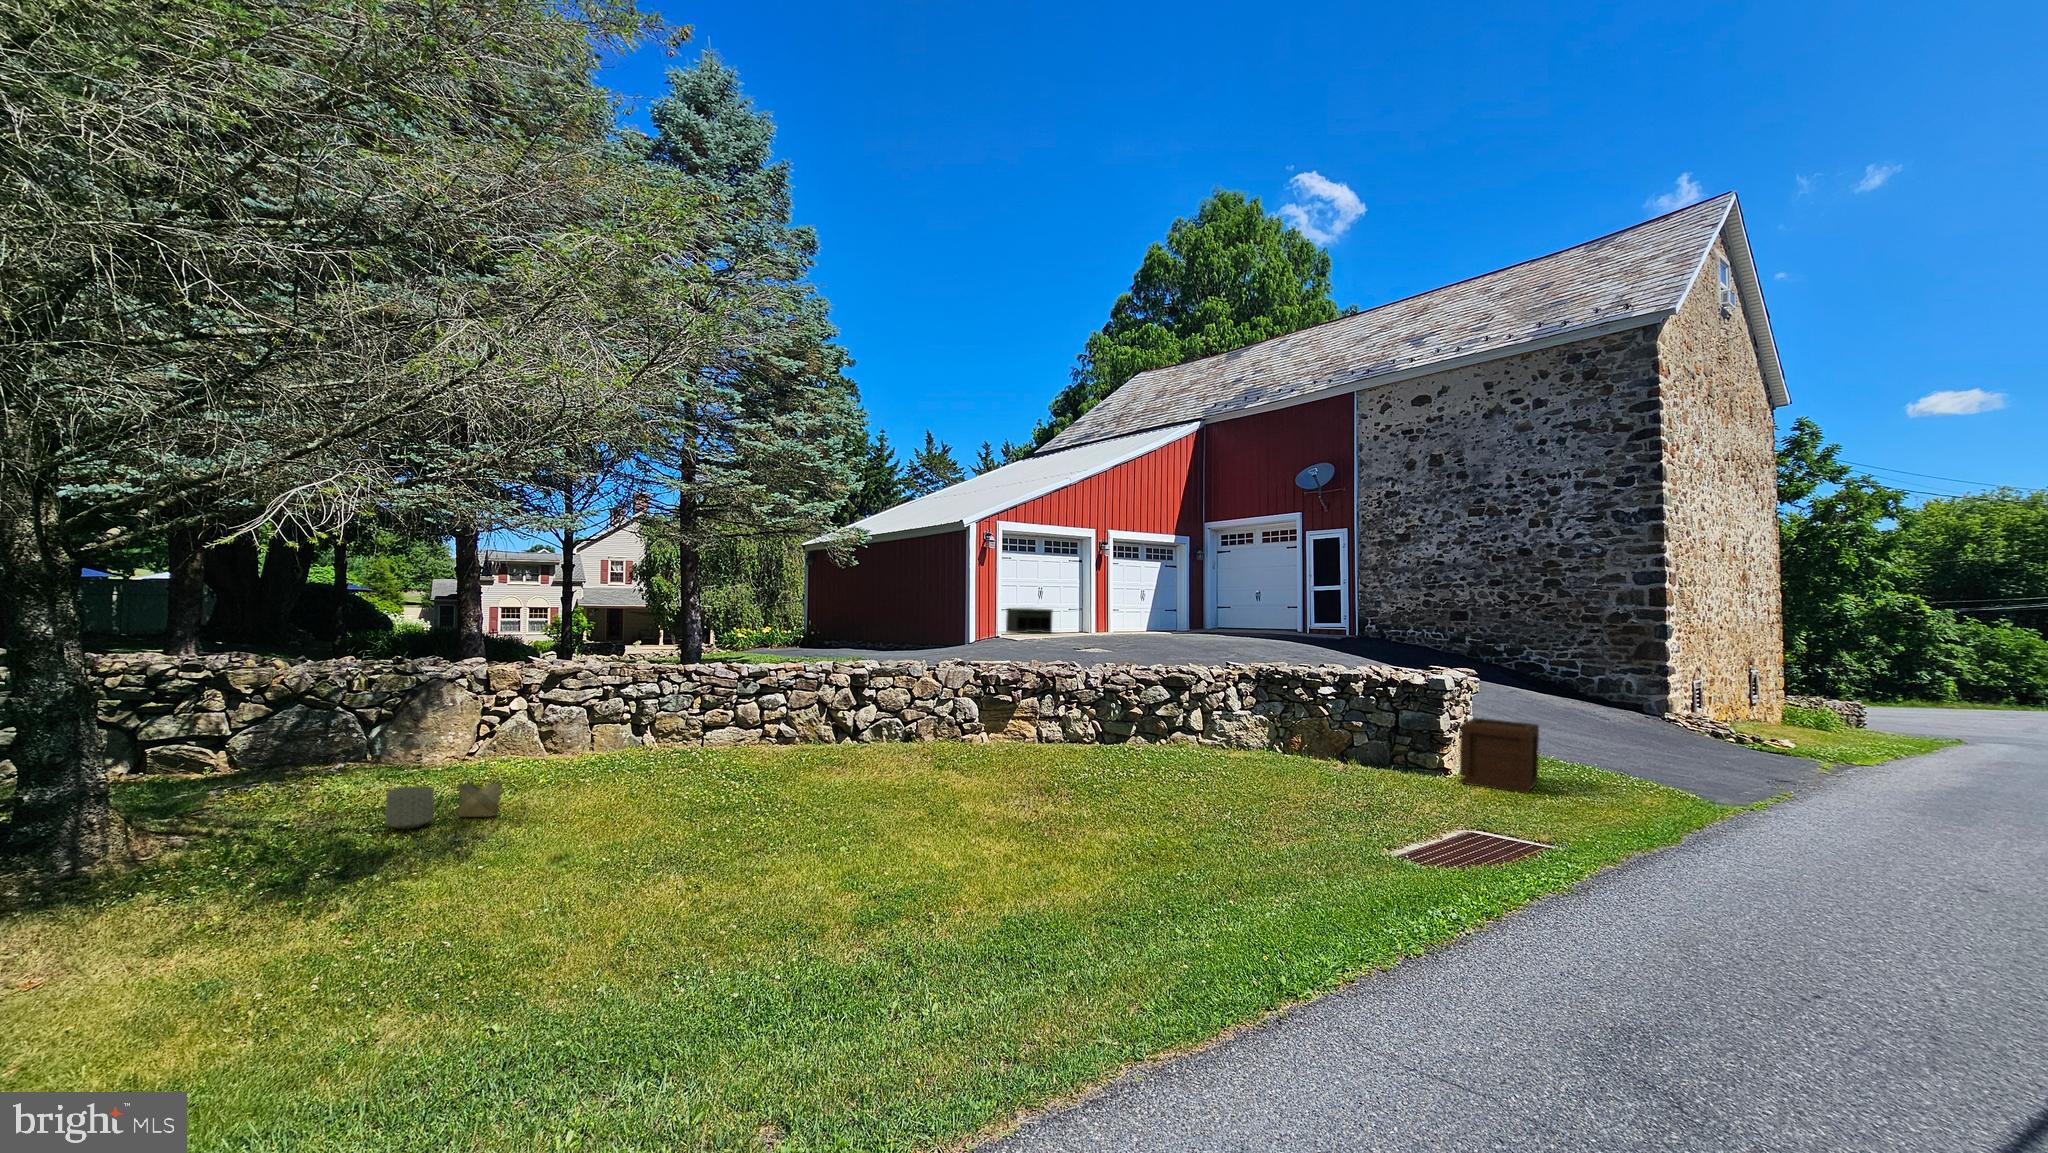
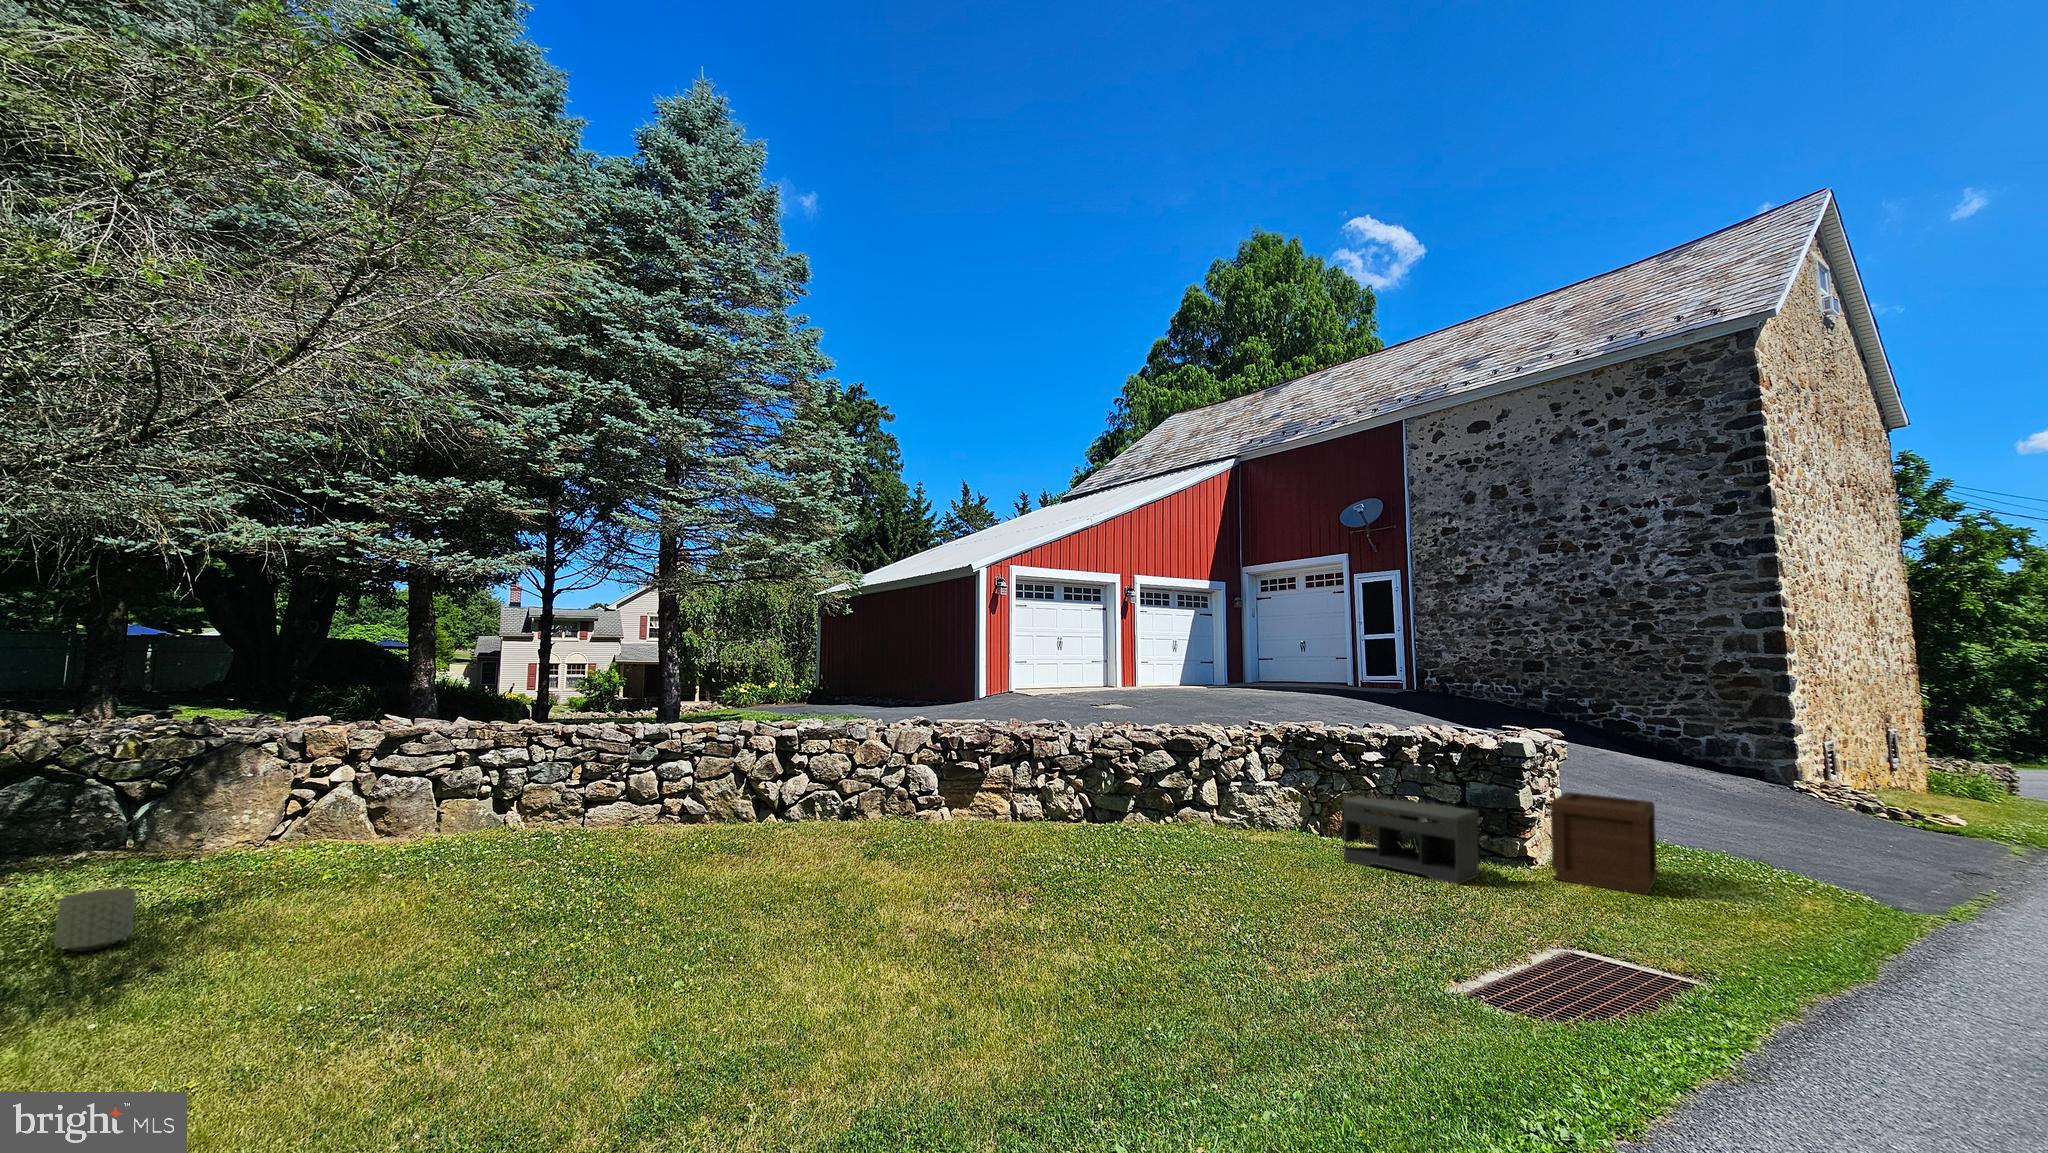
bench: present [1006,608,1053,633] -> present [1343,797,1479,885]
woven basket: present [458,782,503,817] -> none [172,856,243,932]

